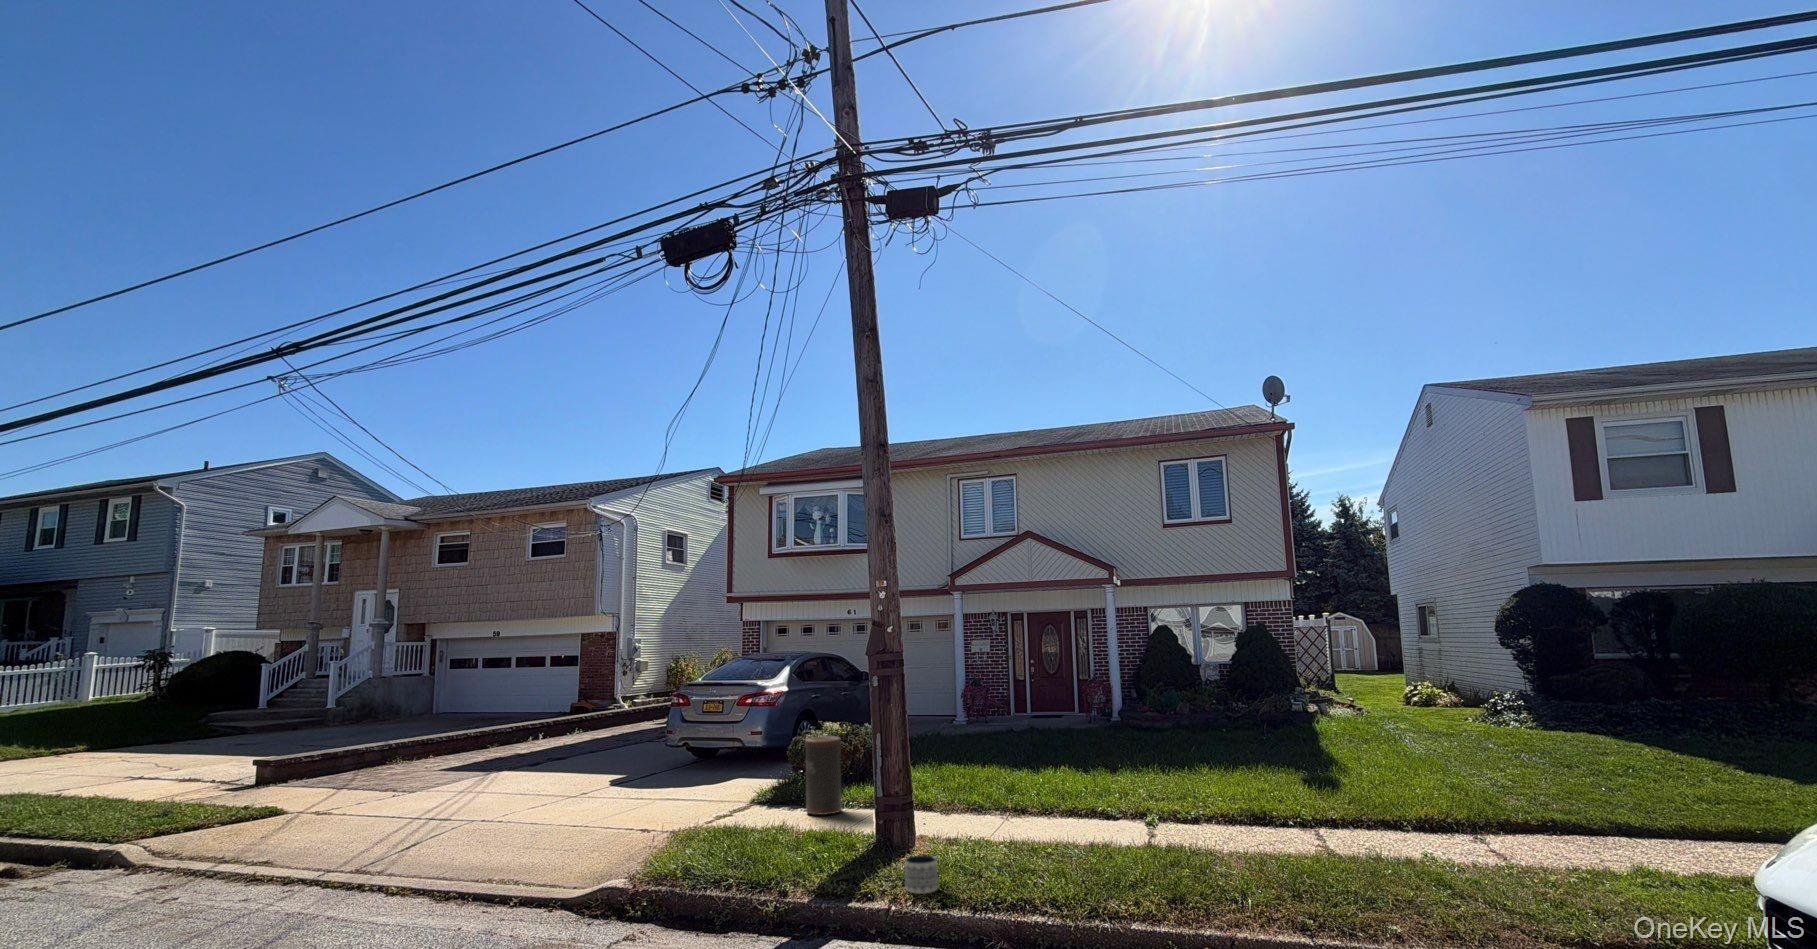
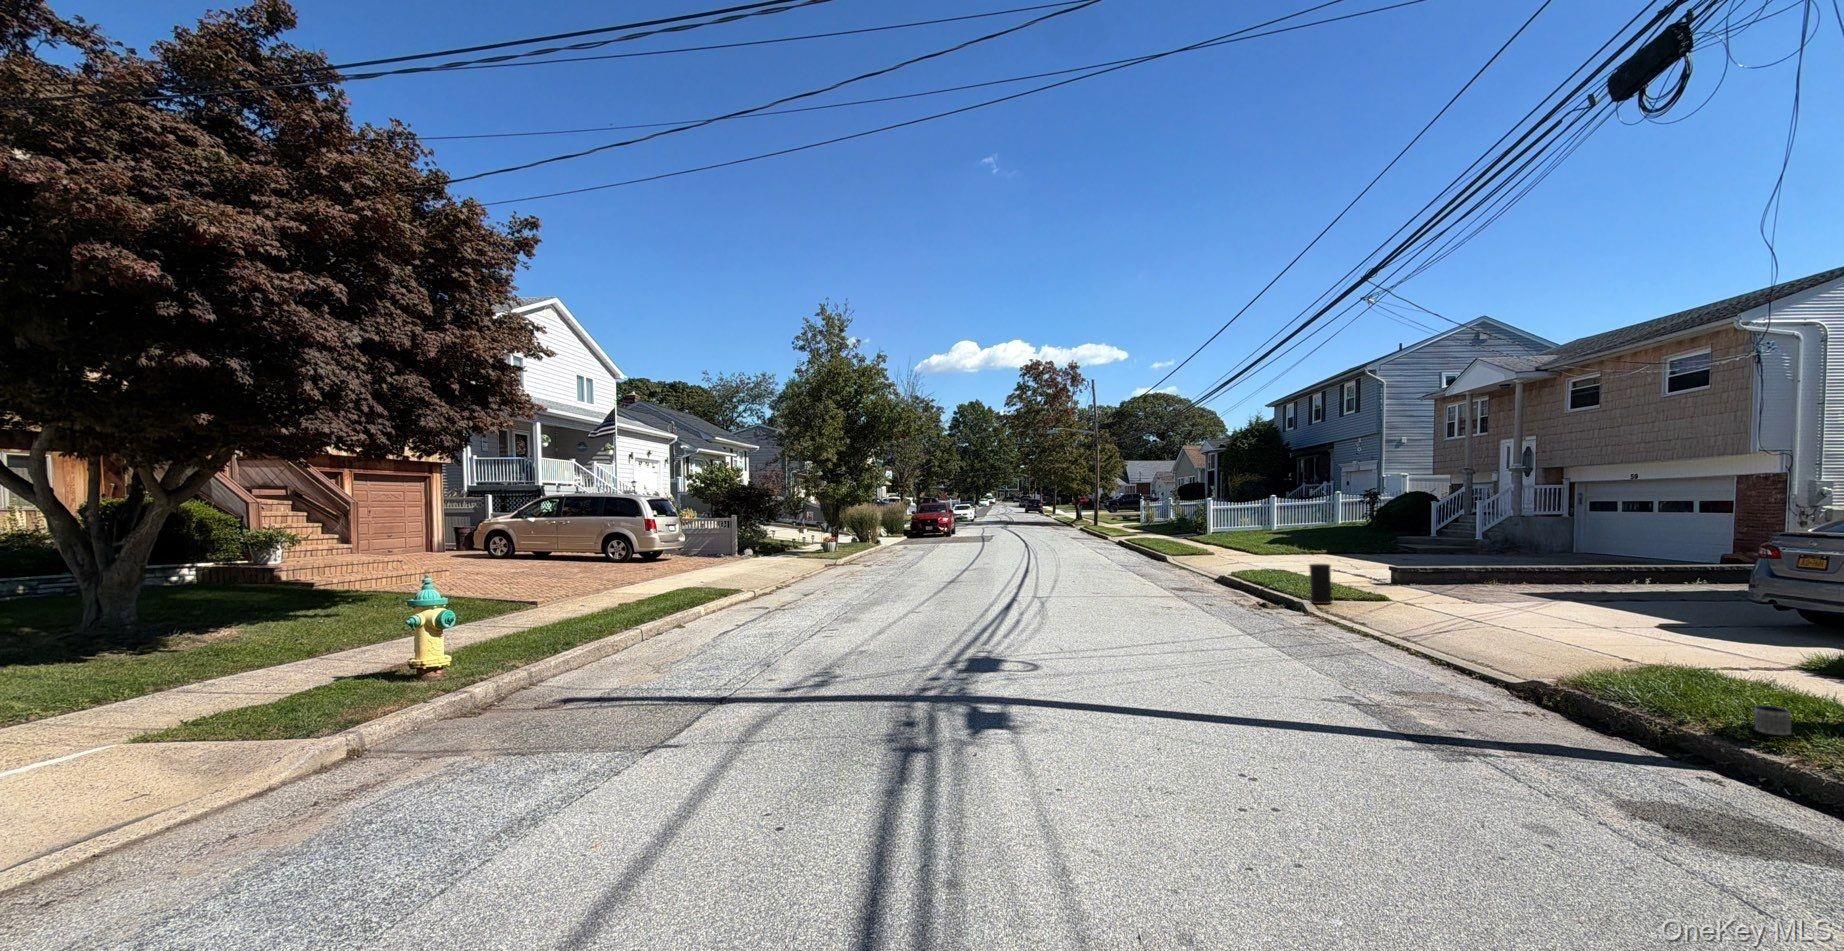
trash can: present [805,736,842,815] -> present [1309,564,1332,604]

